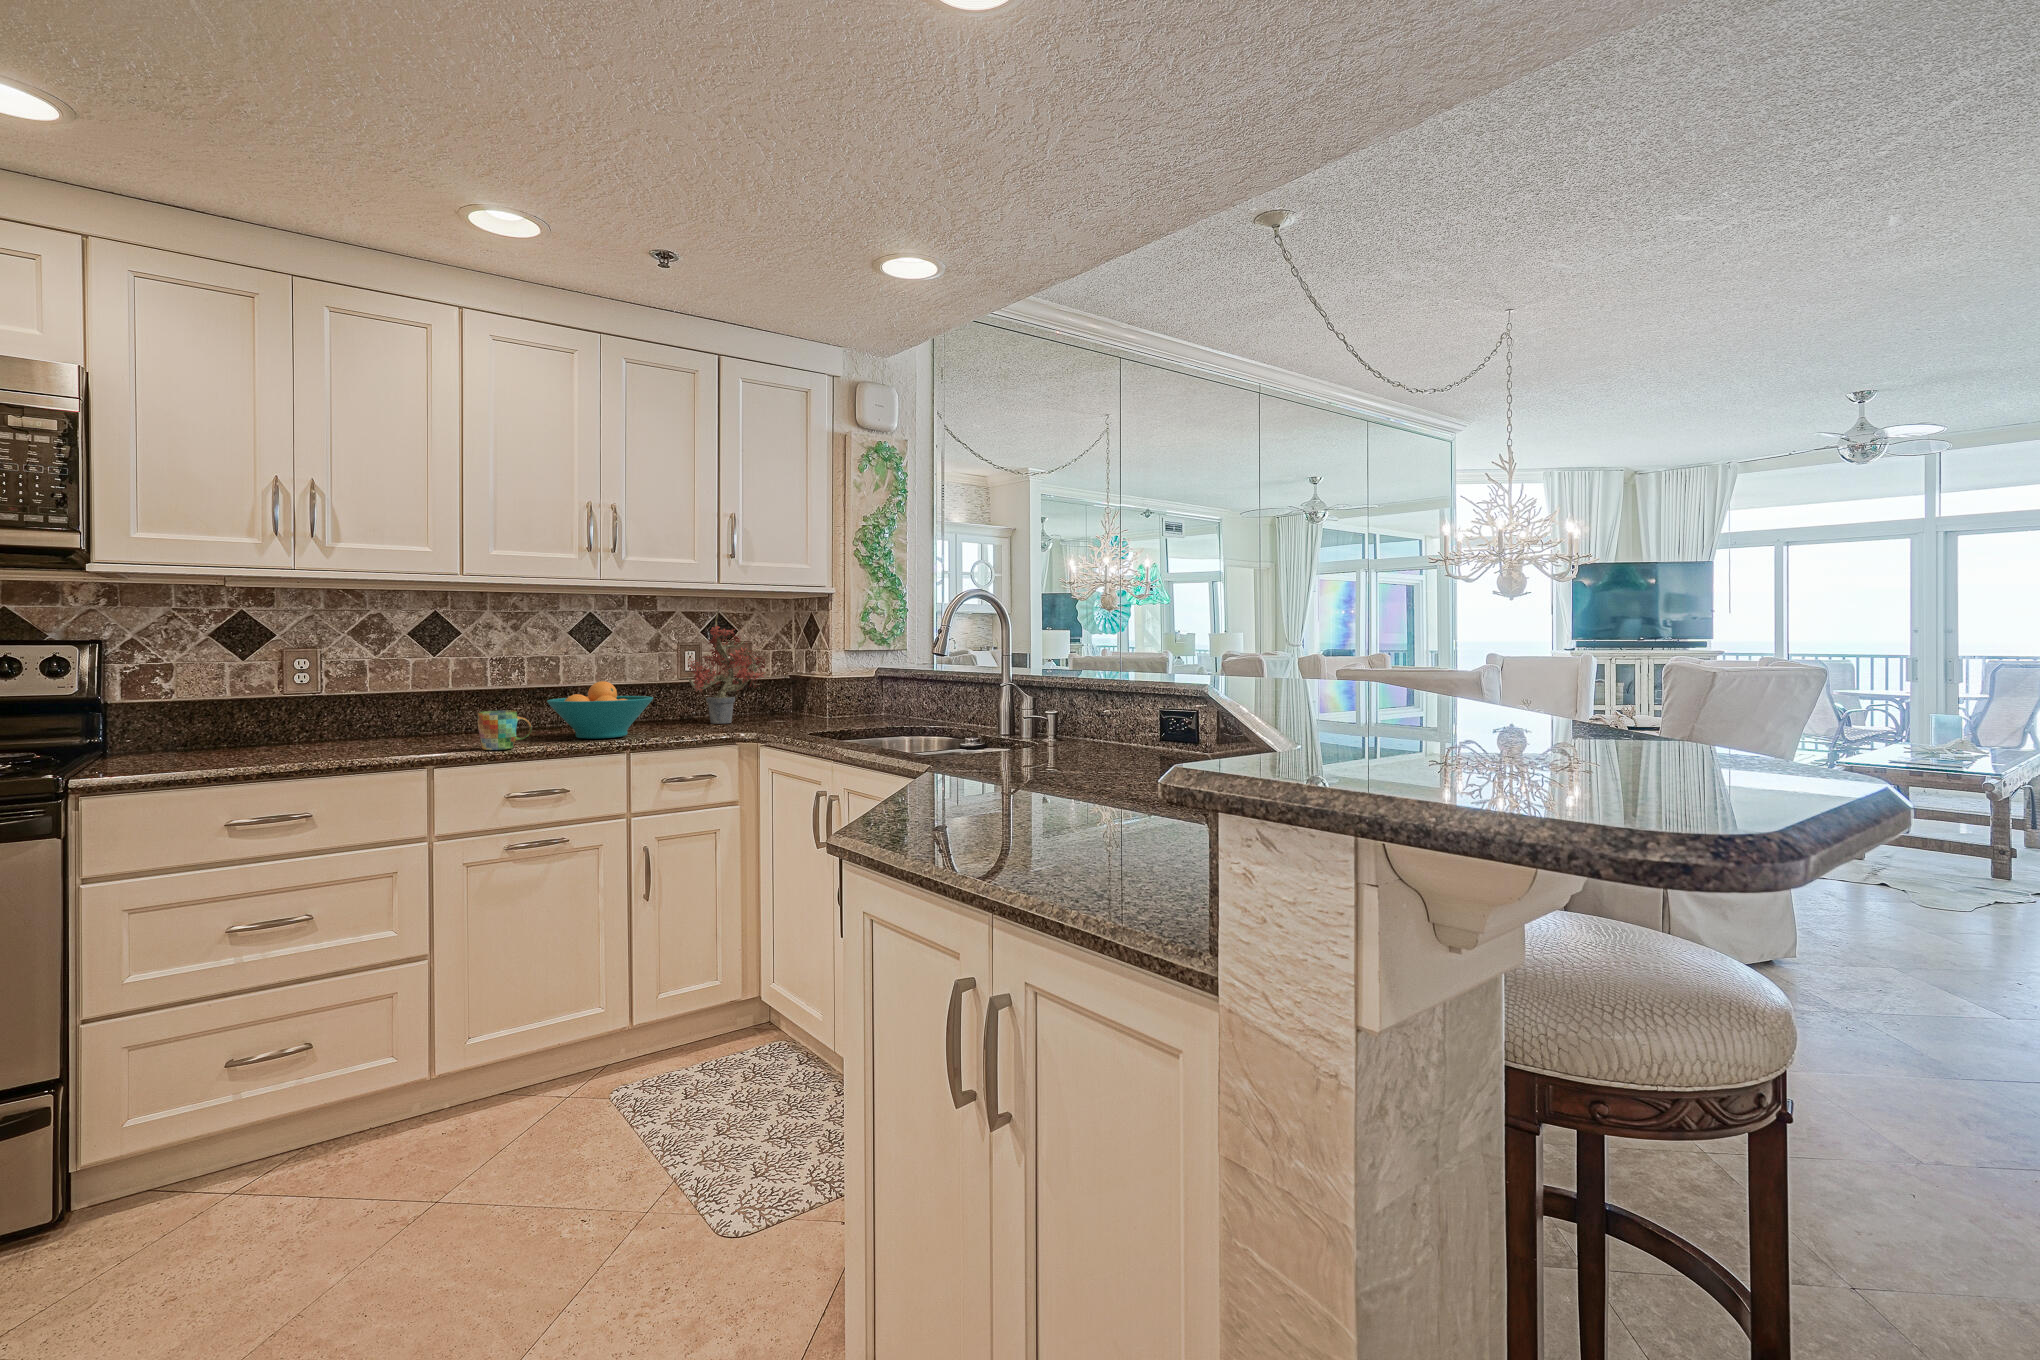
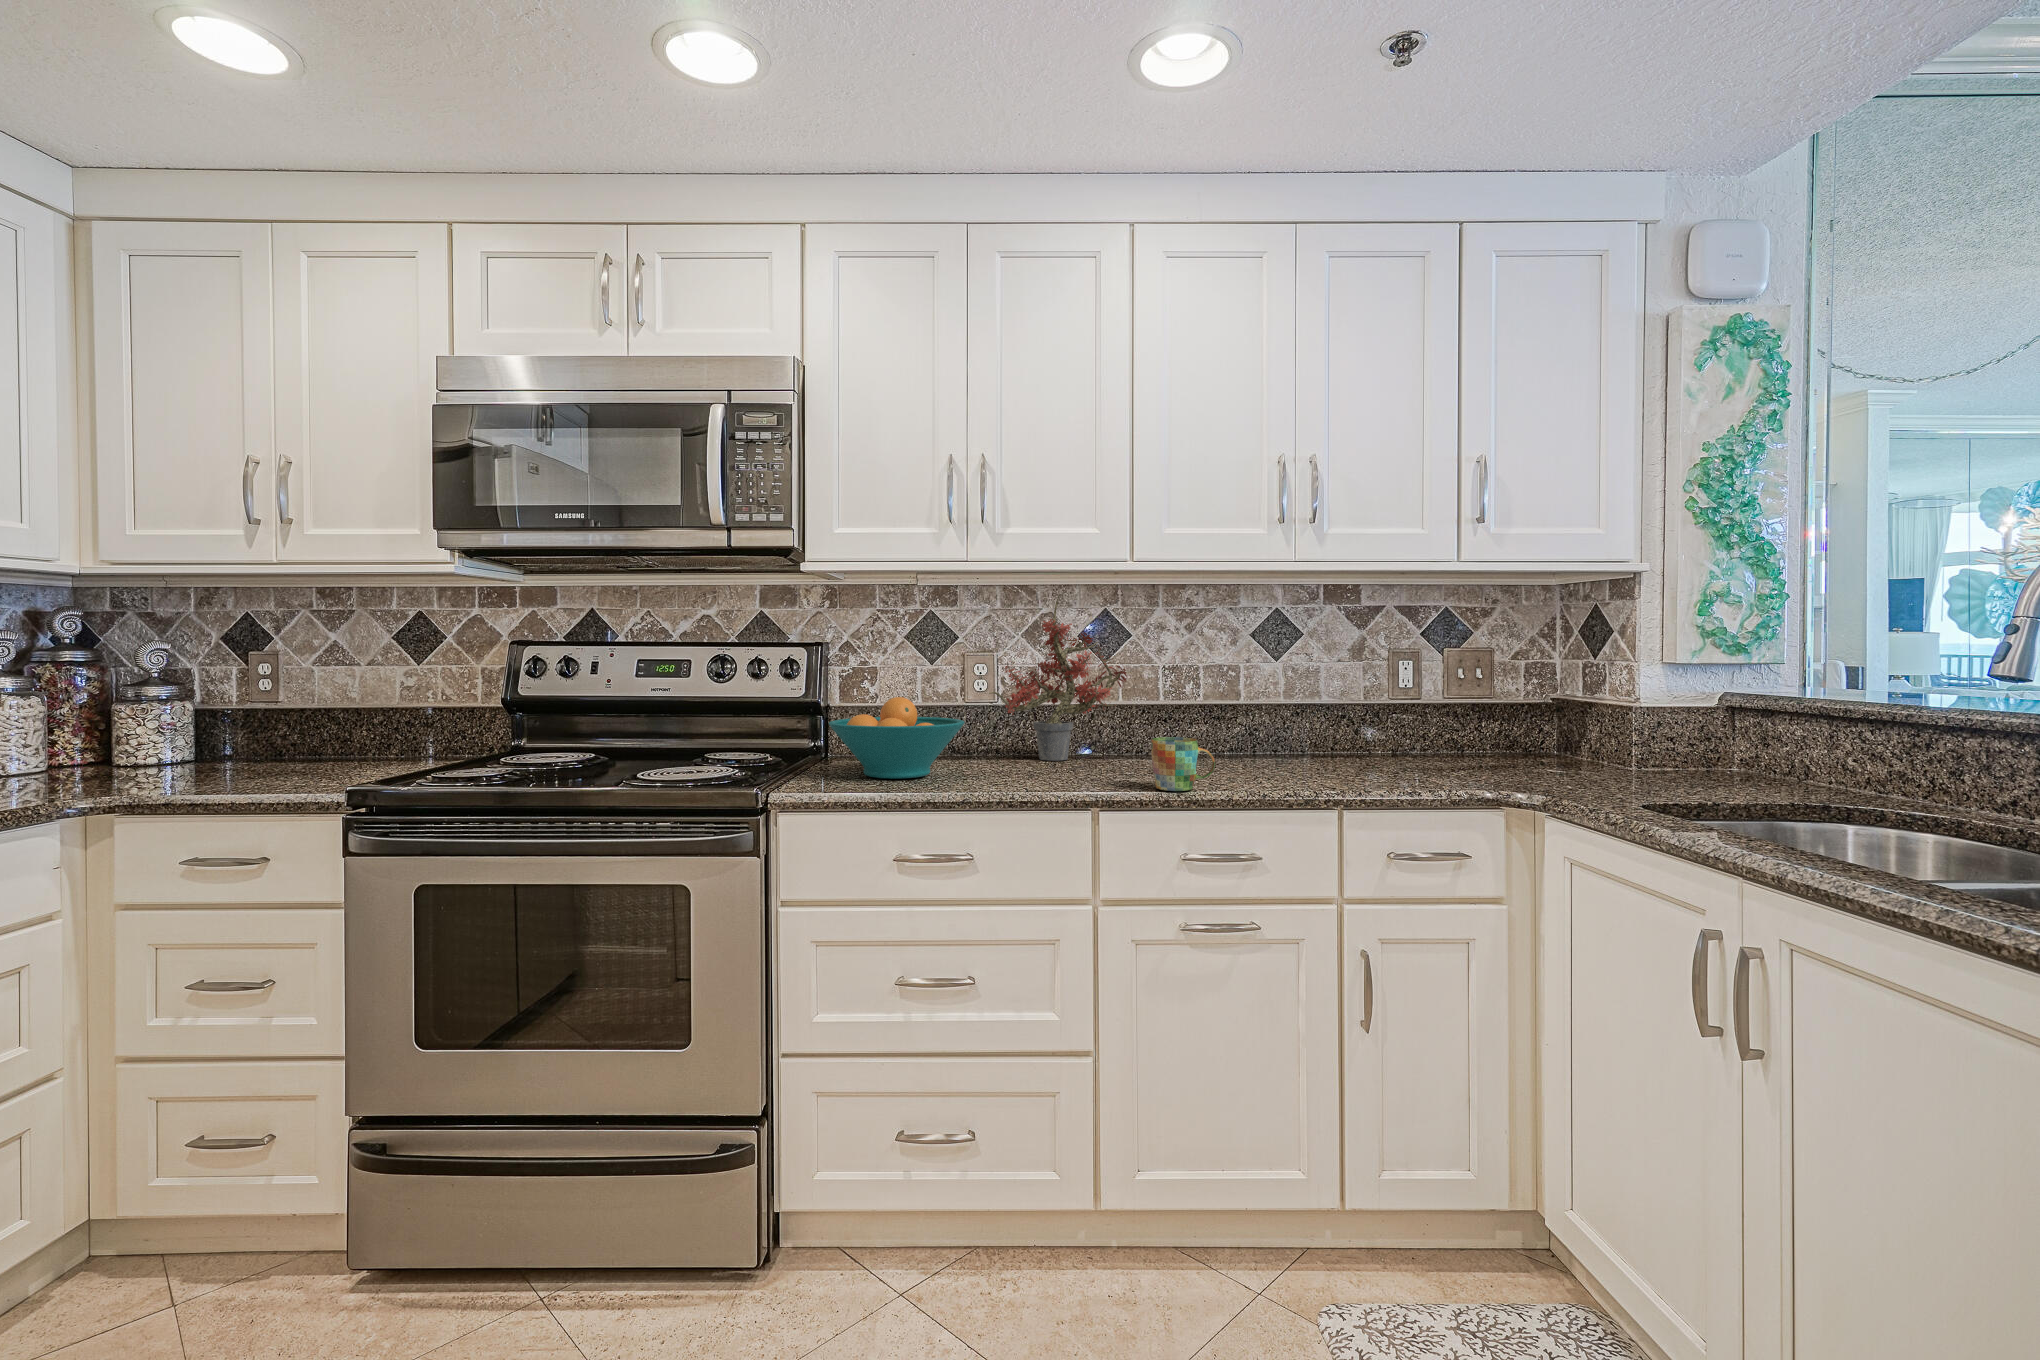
potted plant: present [685,608,766,724] -> present [989,594,1128,761]
fruit bowl: present [547,681,653,739] -> present [829,697,965,778]

